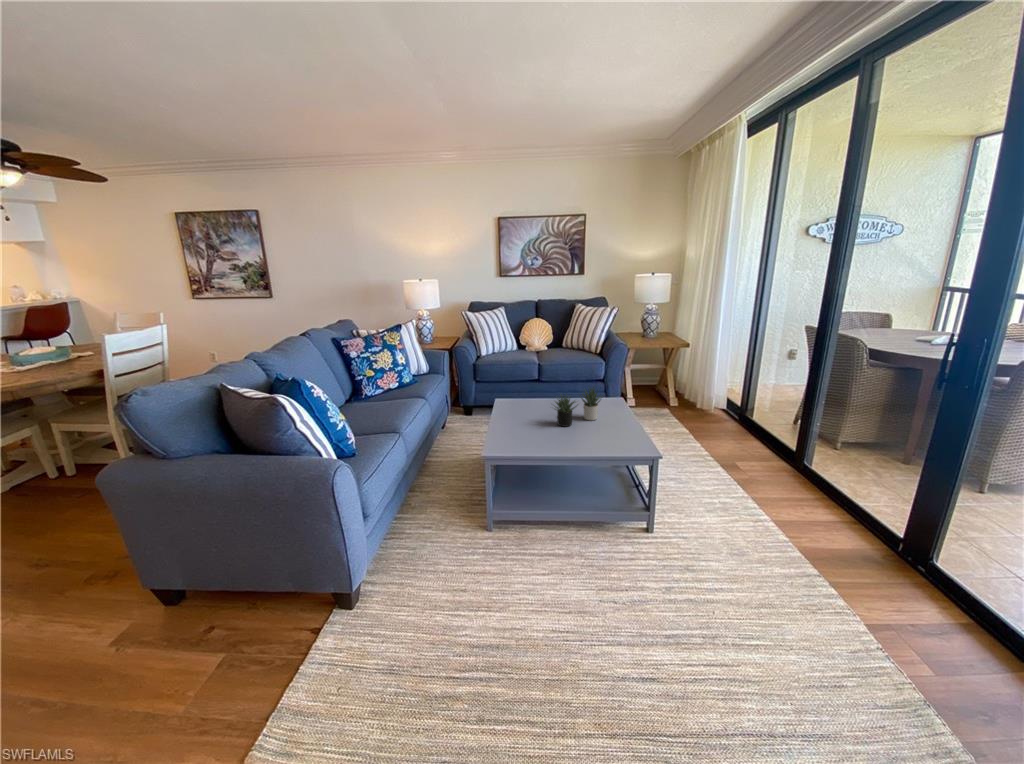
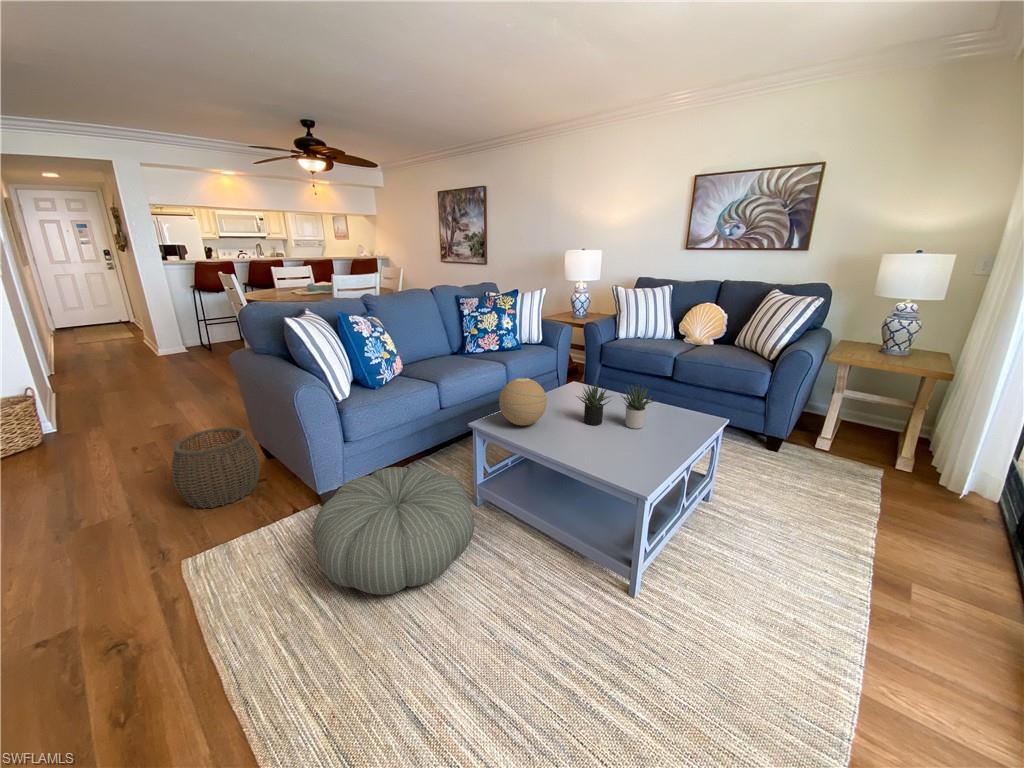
decorative orb: none [504,402,545,443] -> present [499,378,547,425]
pouf: none [397,508,552,647] -> present [313,466,474,595]
woven basket: none [75,570,222,715] -> present [171,427,260,508]

